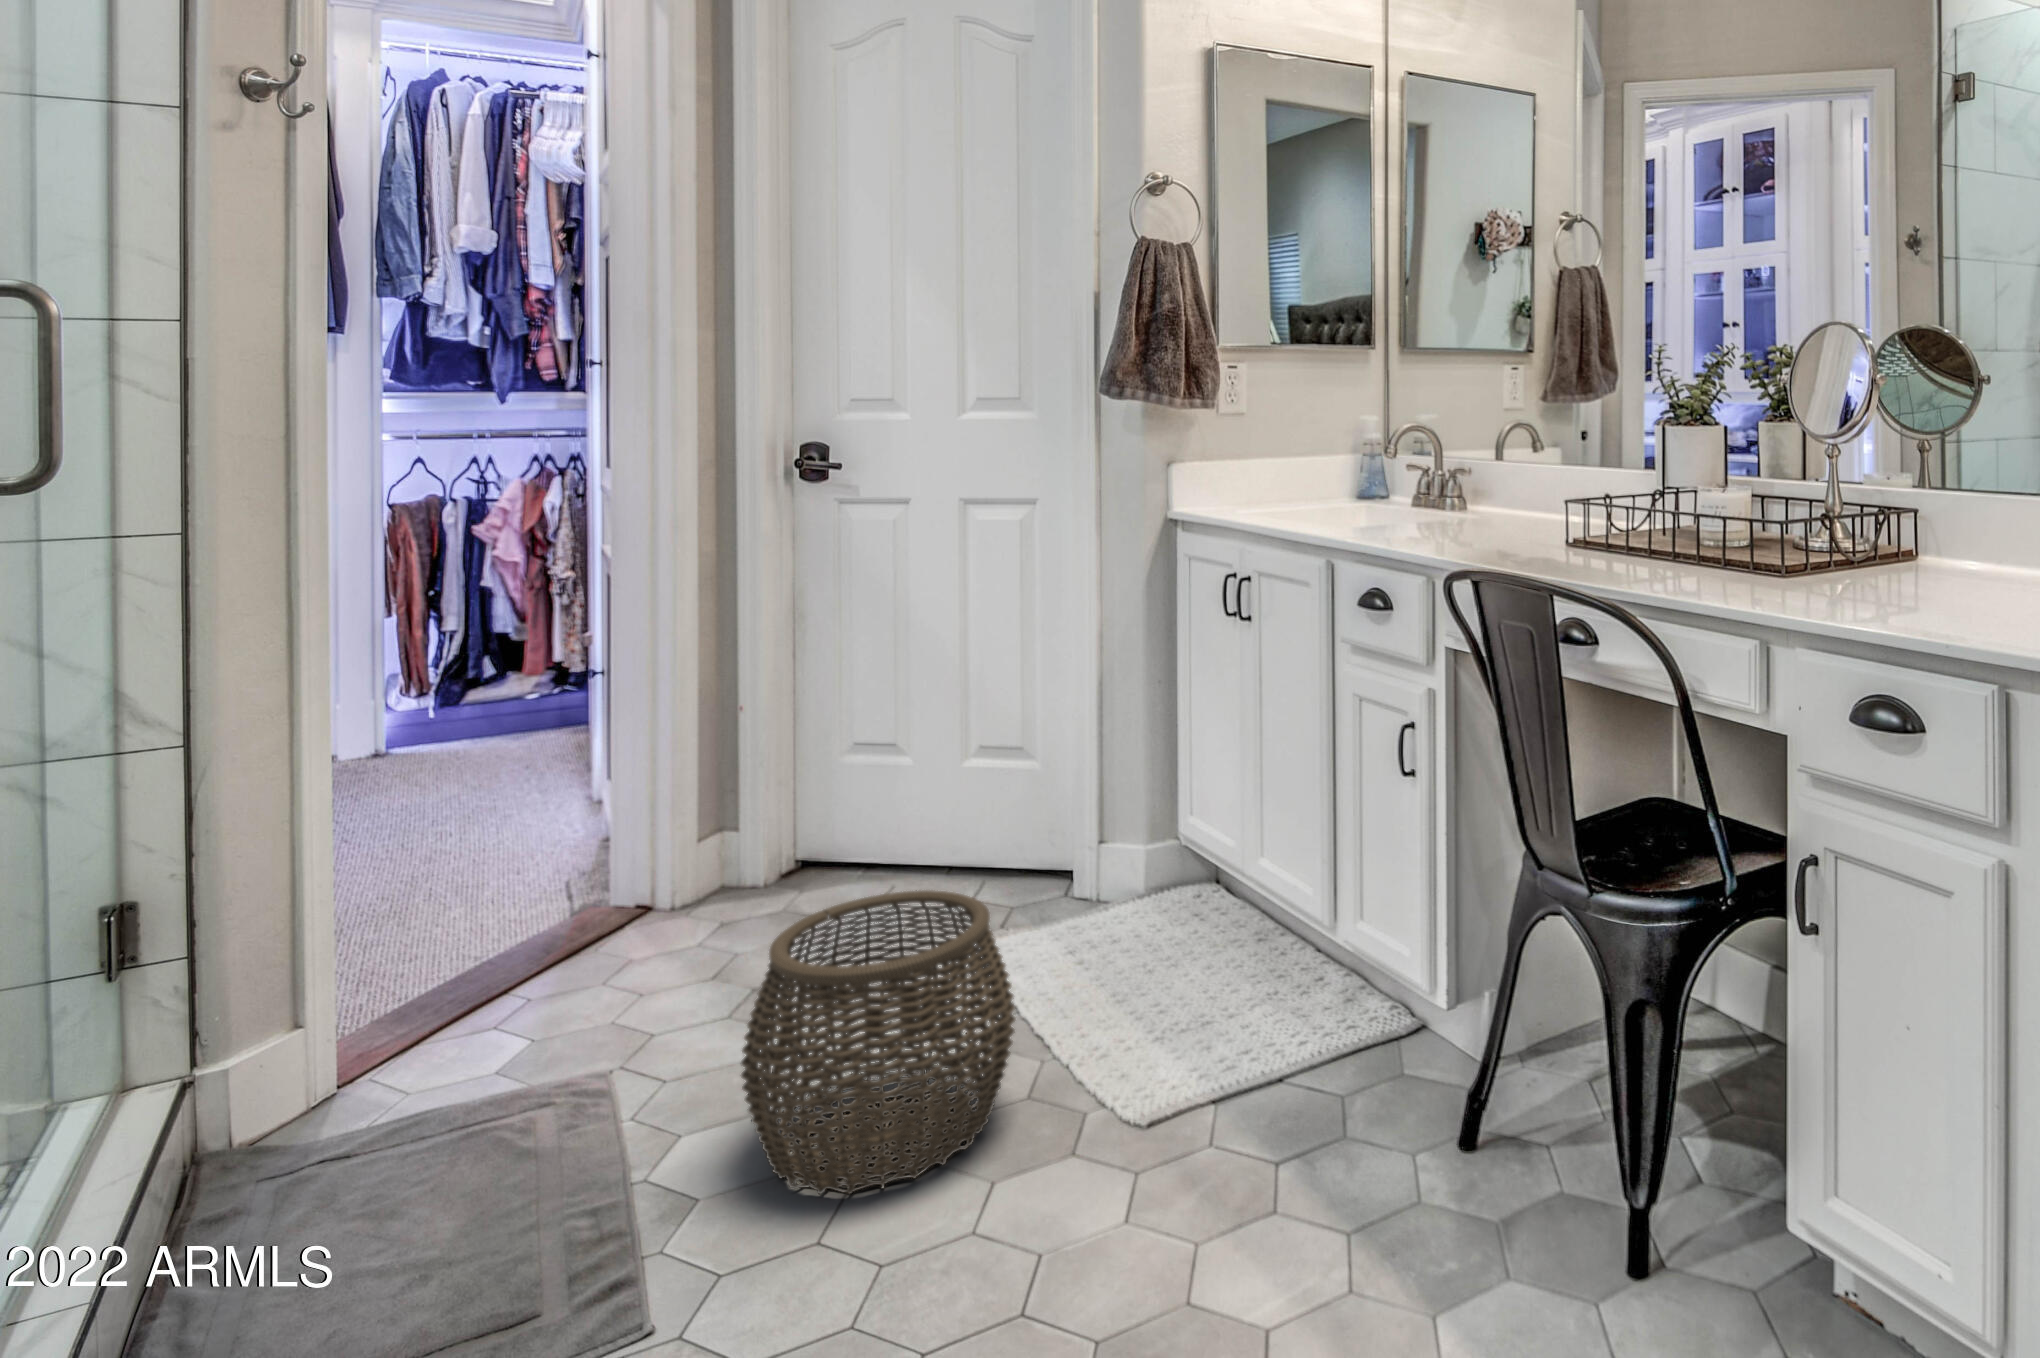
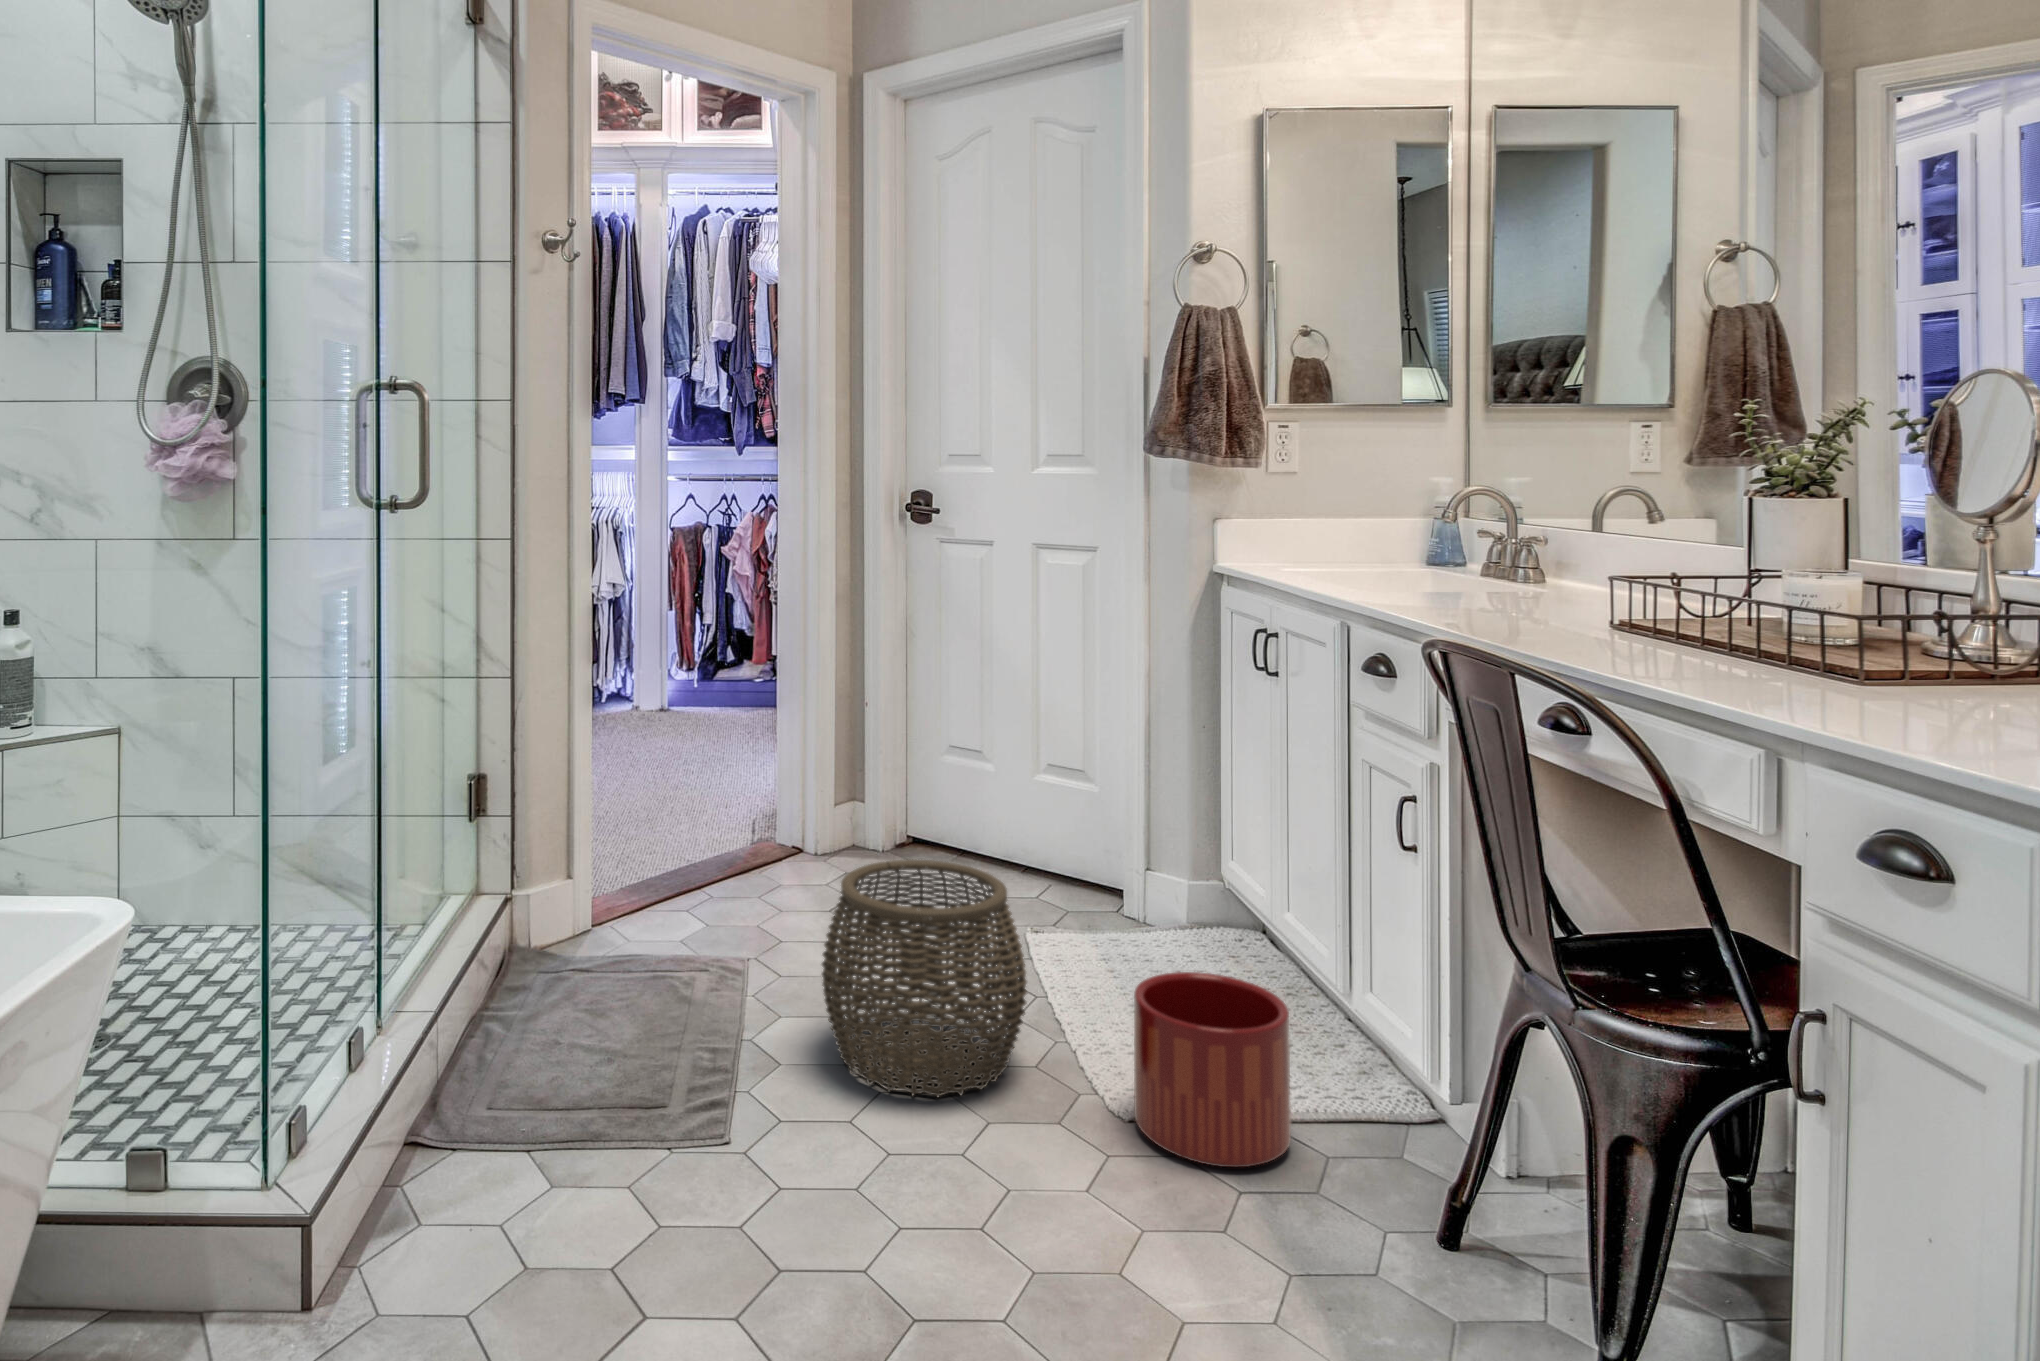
planter: none [1146,939,1304,1146] -> present [1134,972,1291,1167]

